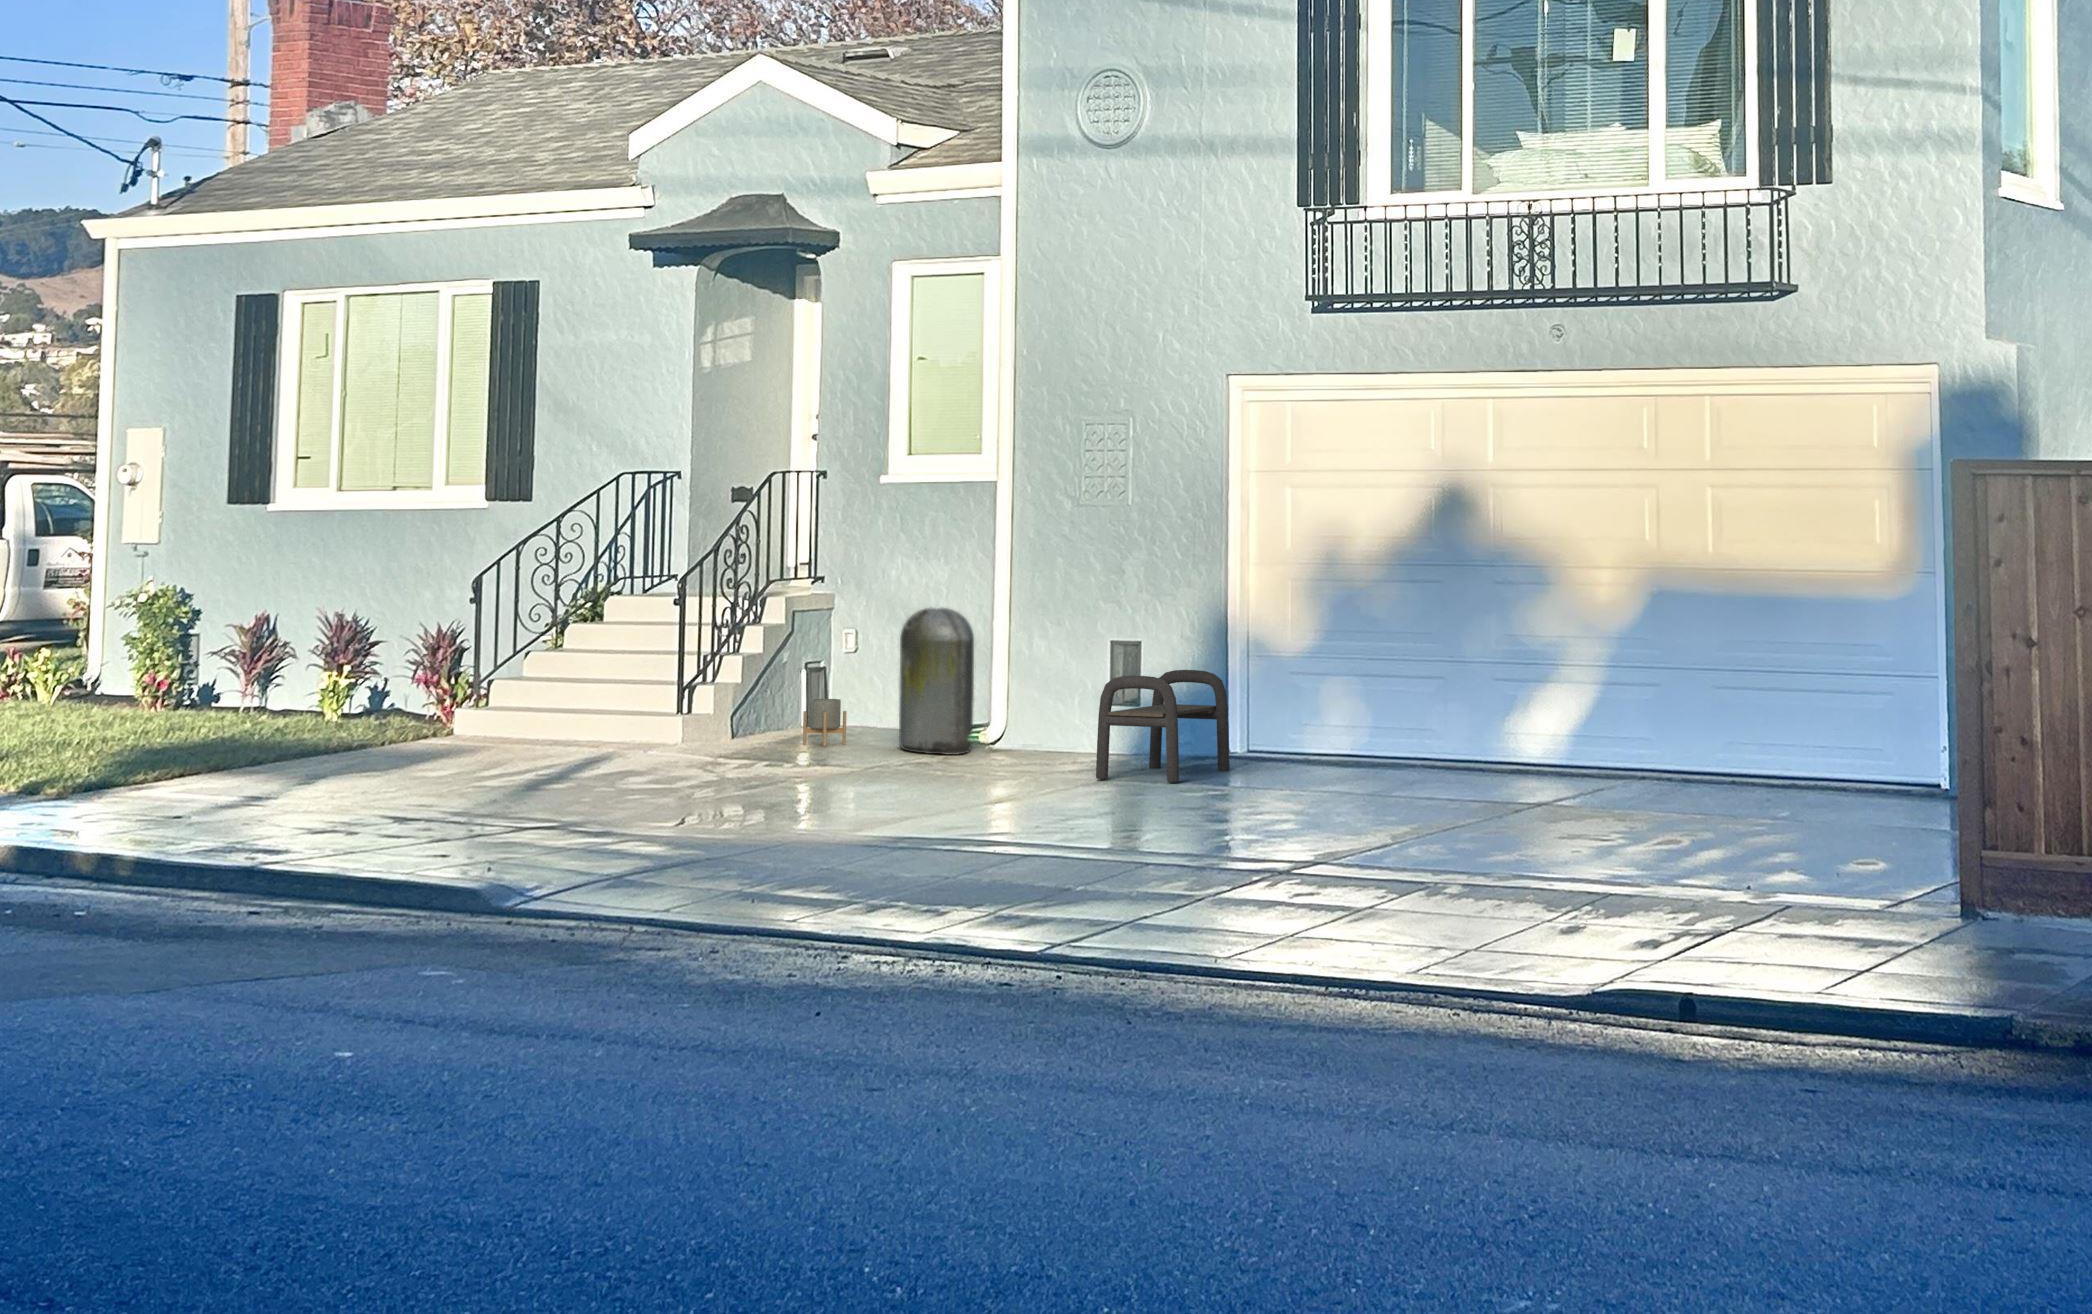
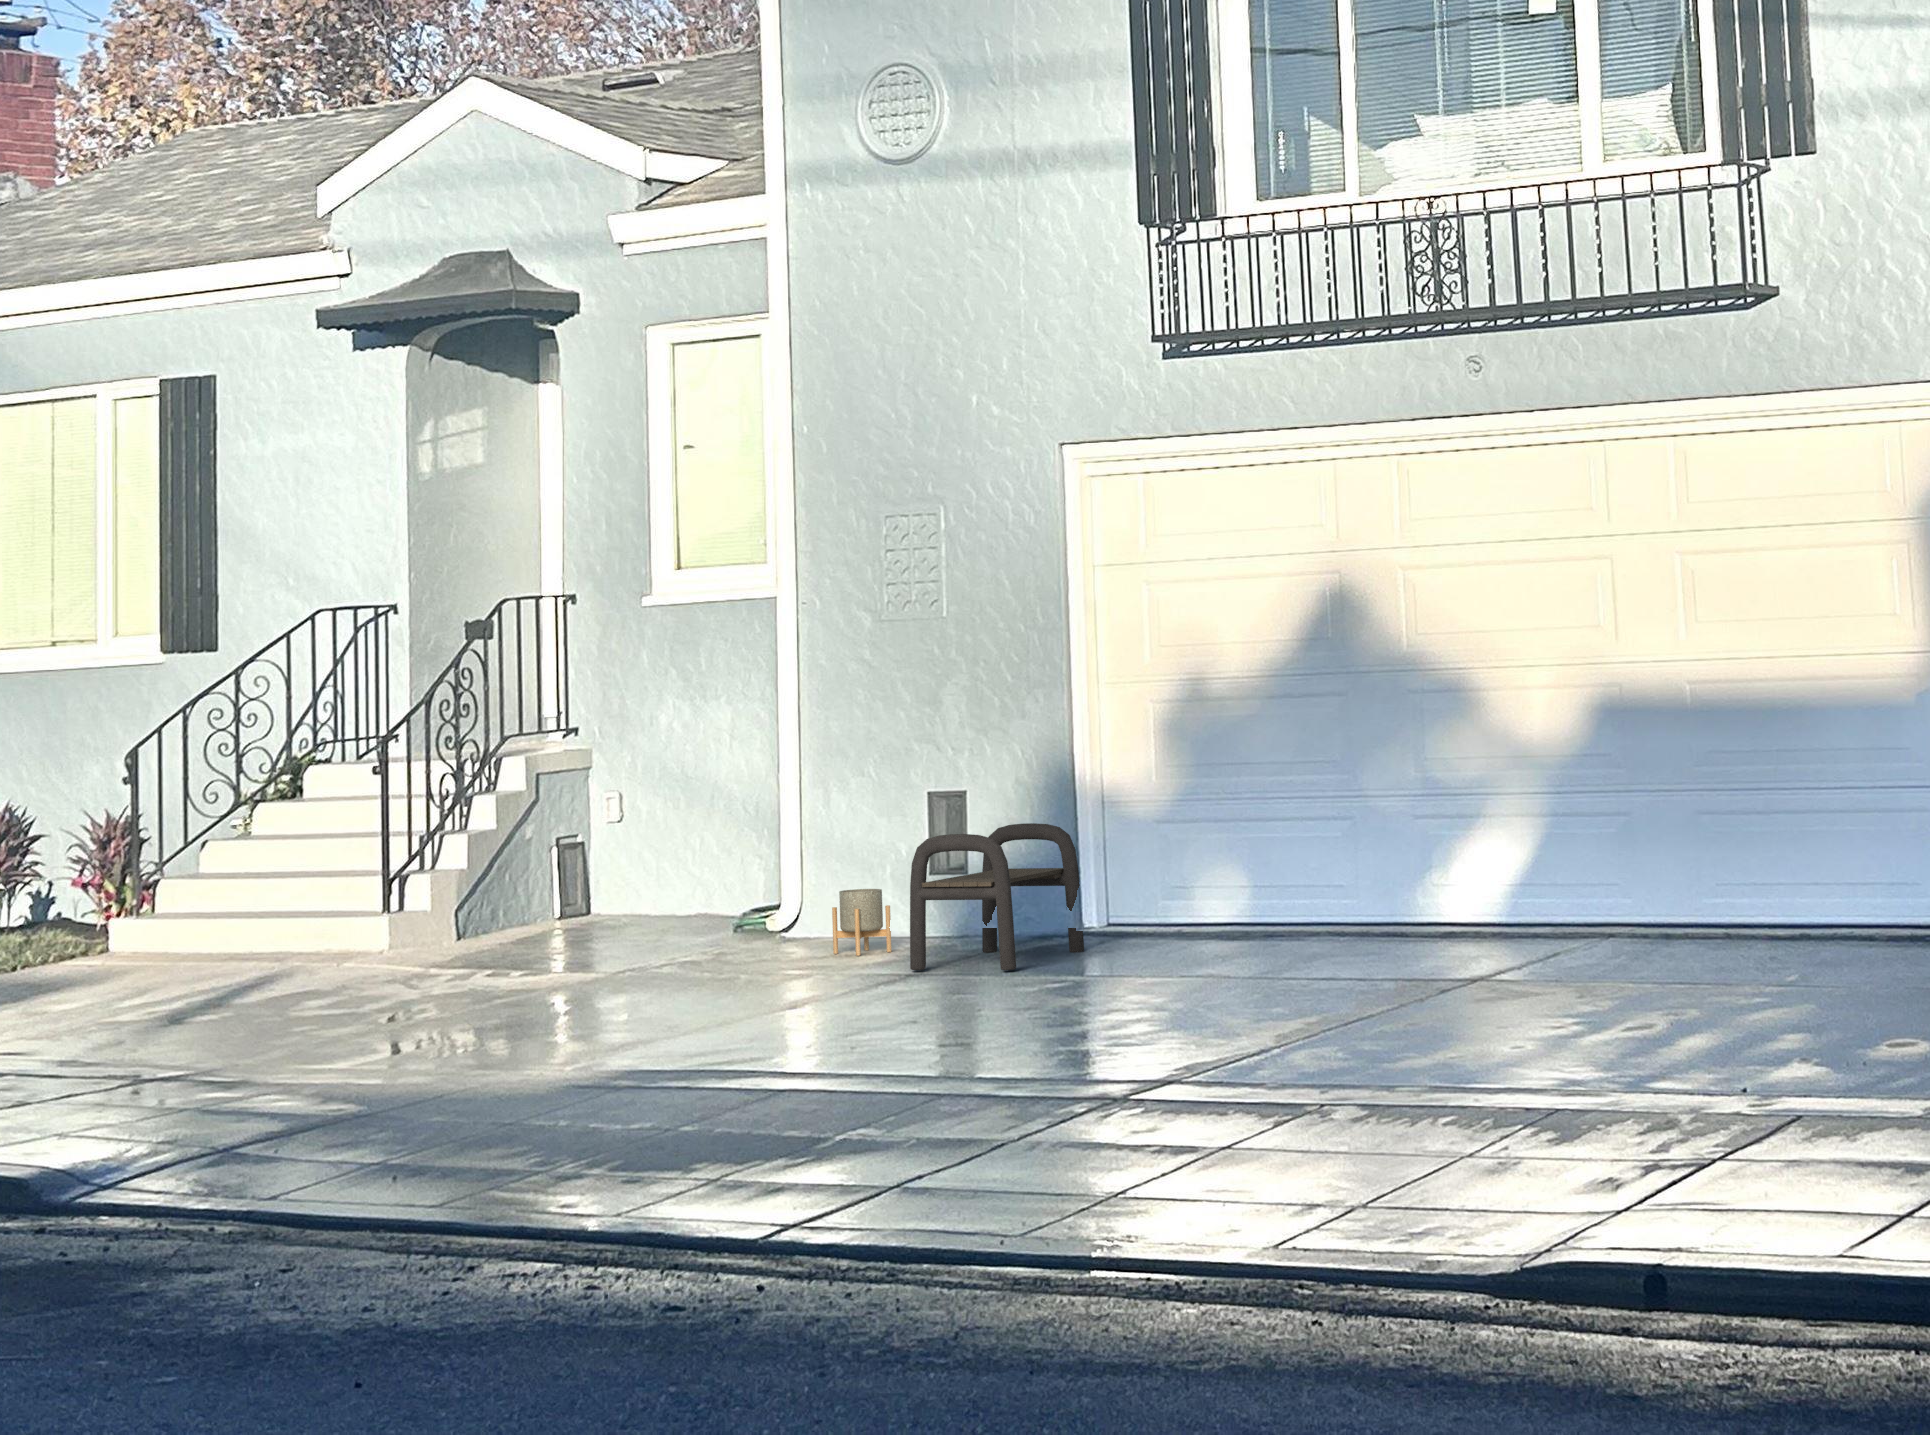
trash can: present [899,608,974,755] -> none [668,758,763,946]
planter: present [803,699,846,746] -> present [832,889,892,956]

